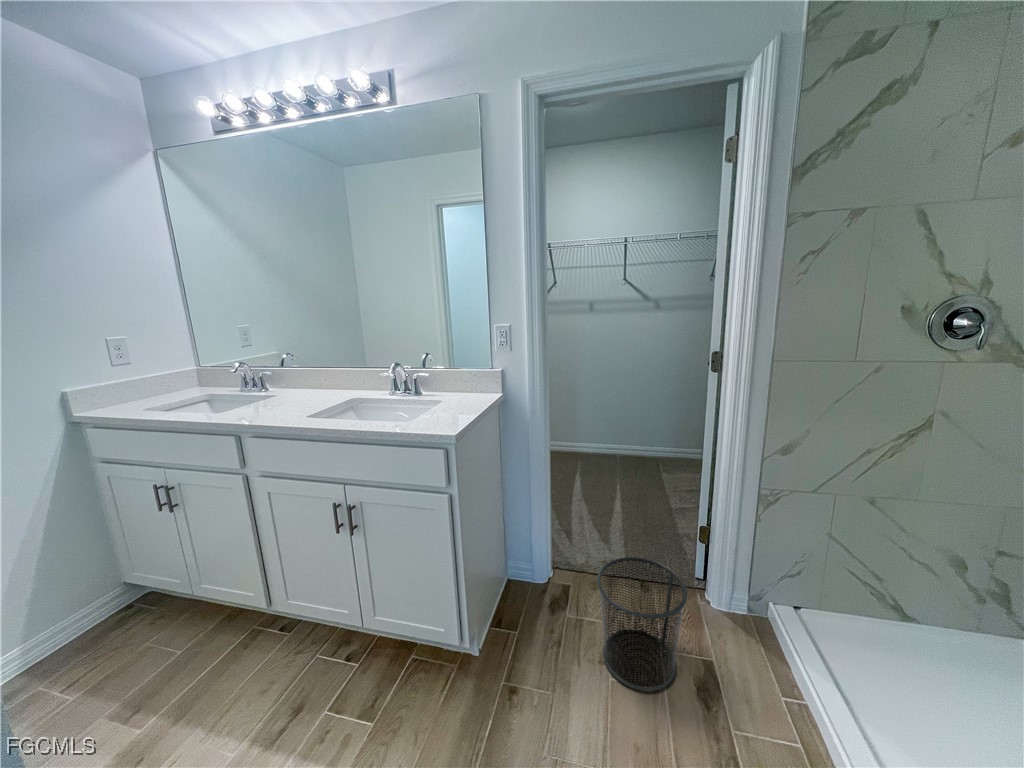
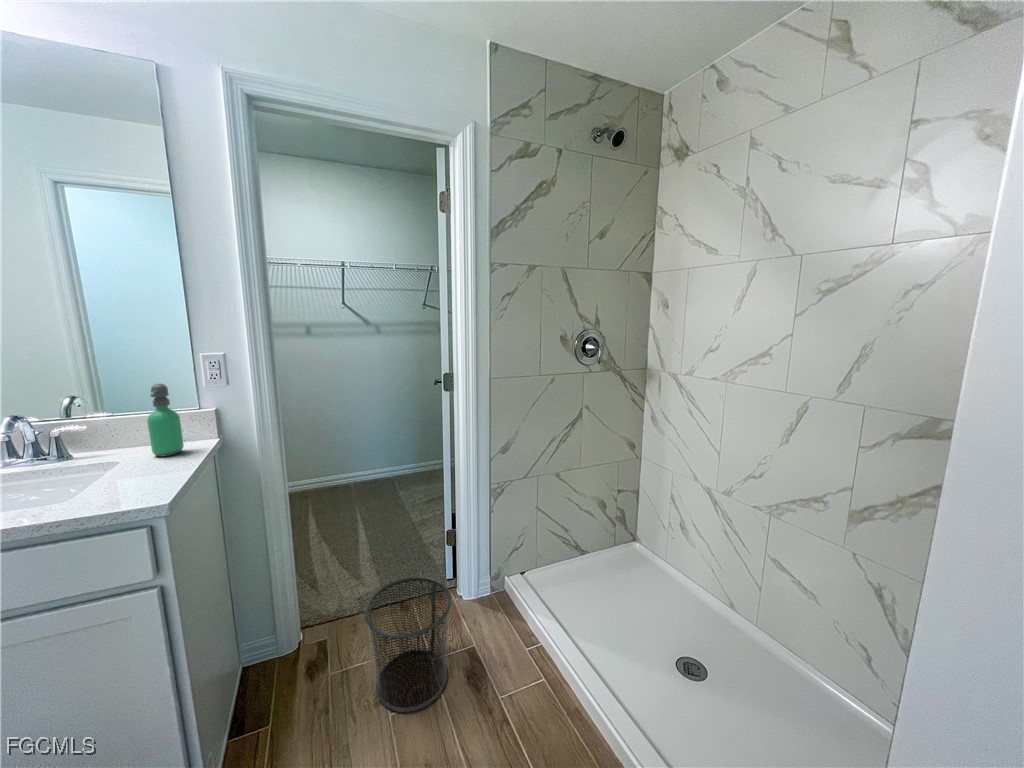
soap dispenser: none [460,347,480,402] -> present [147,384,184,457]

